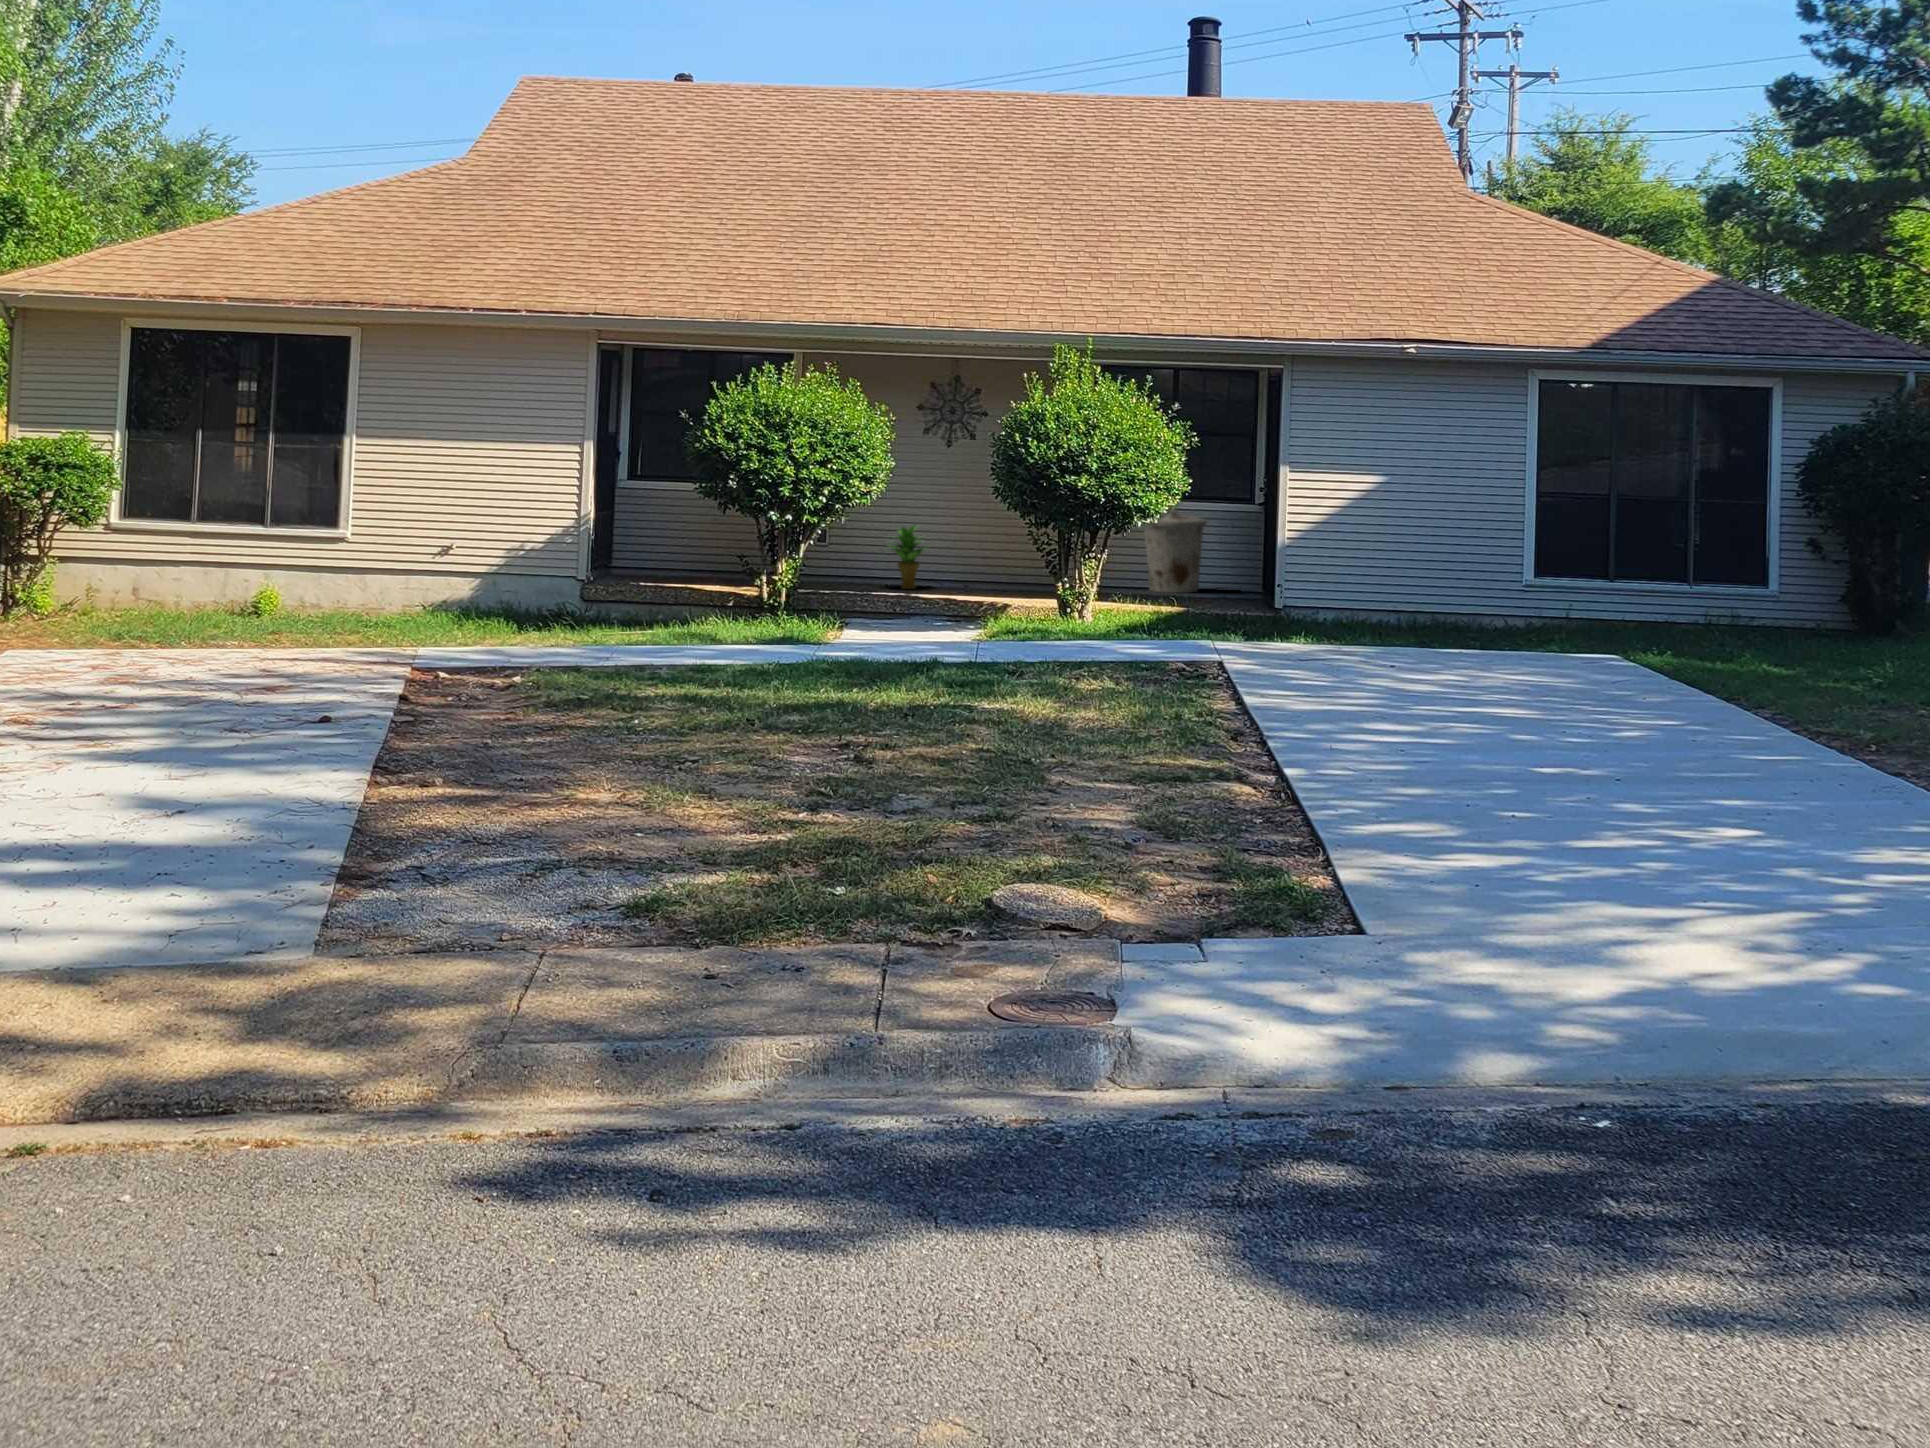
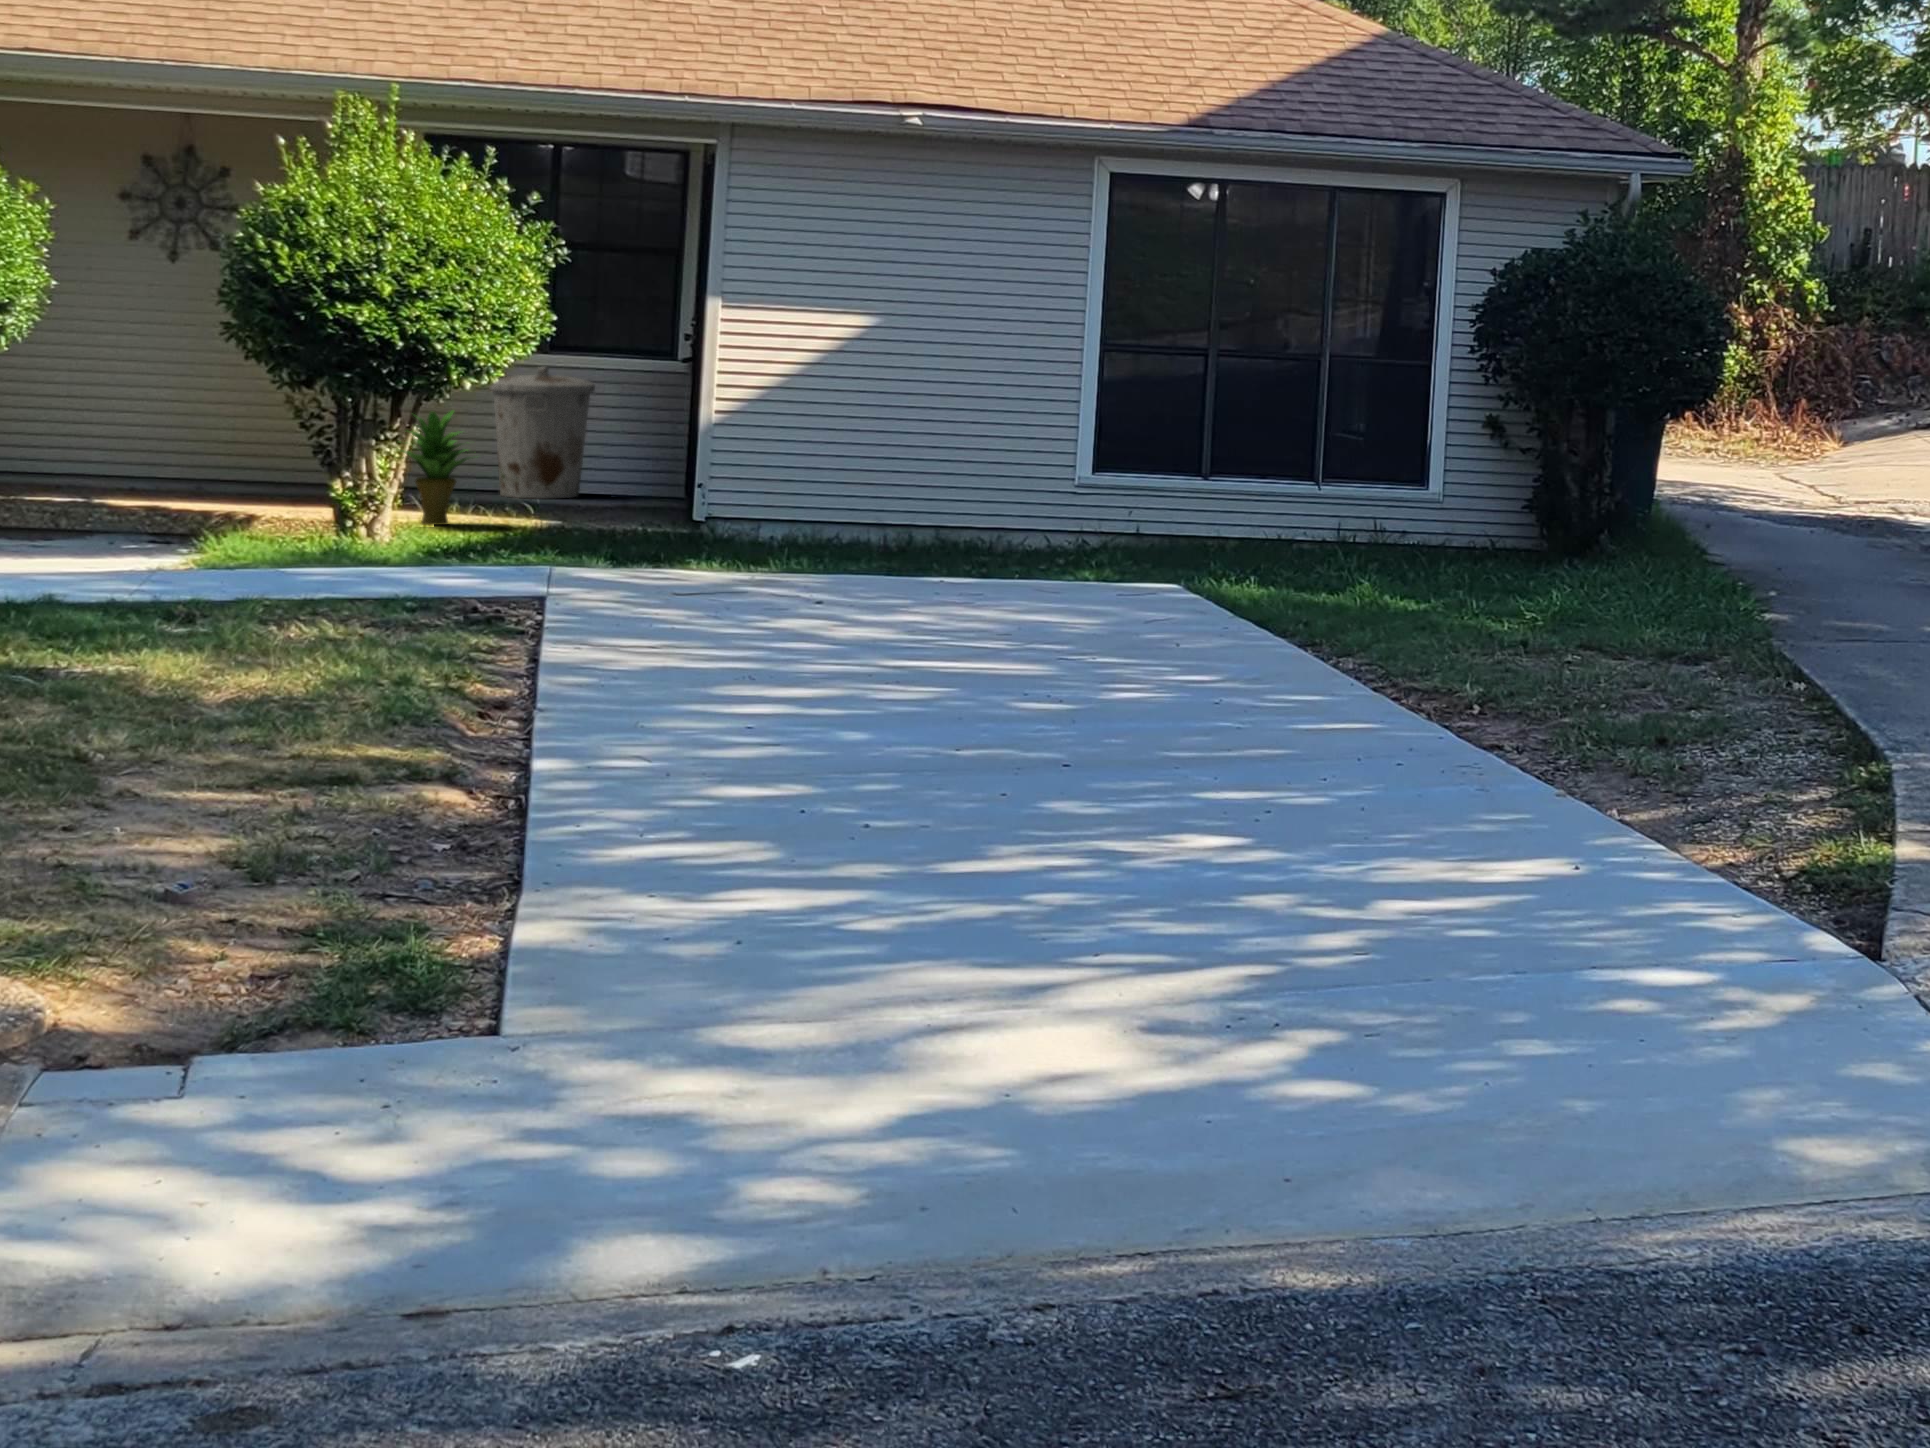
potted plant: present [892,526,923,589] -> present [398,410,469,525]

